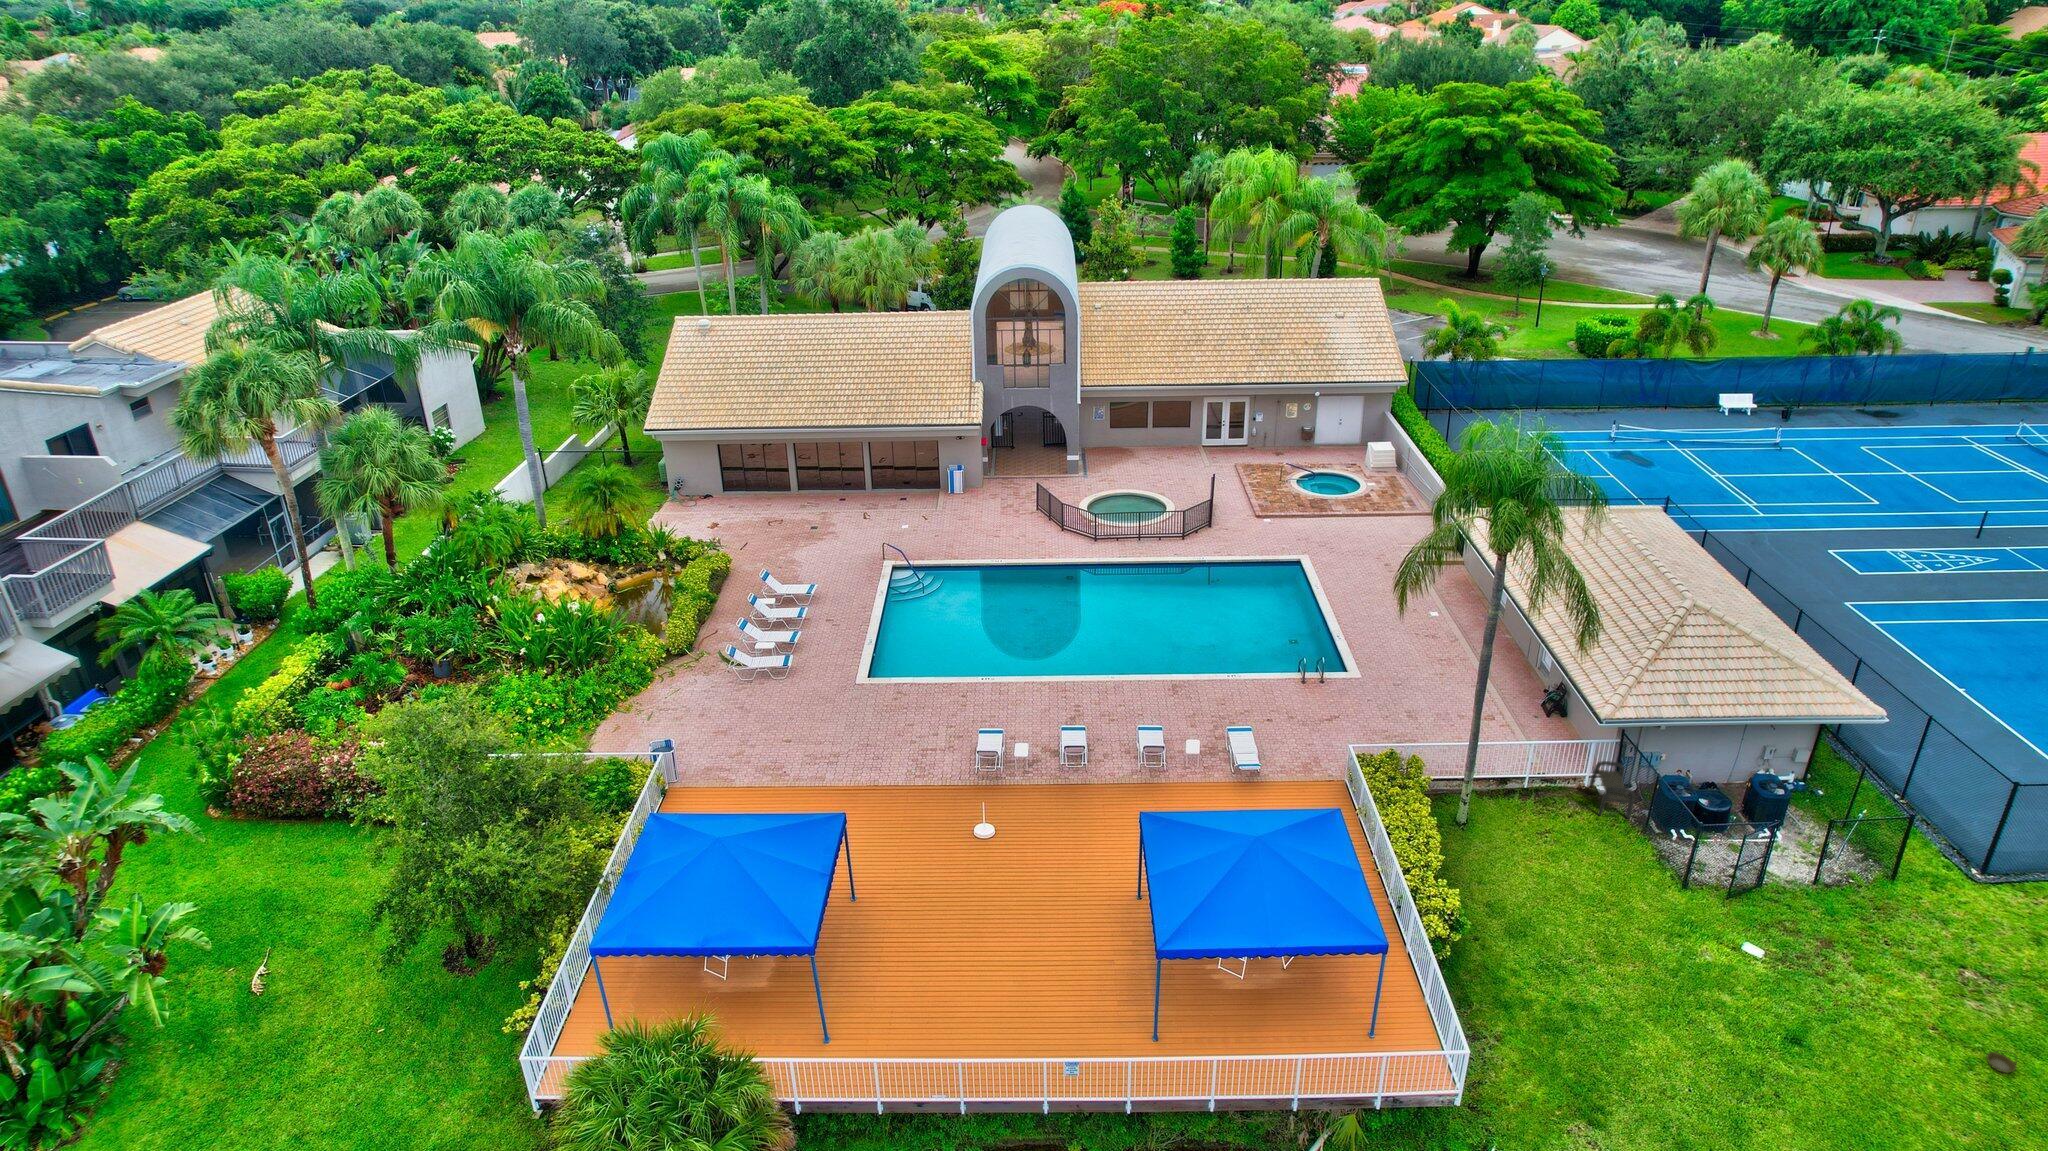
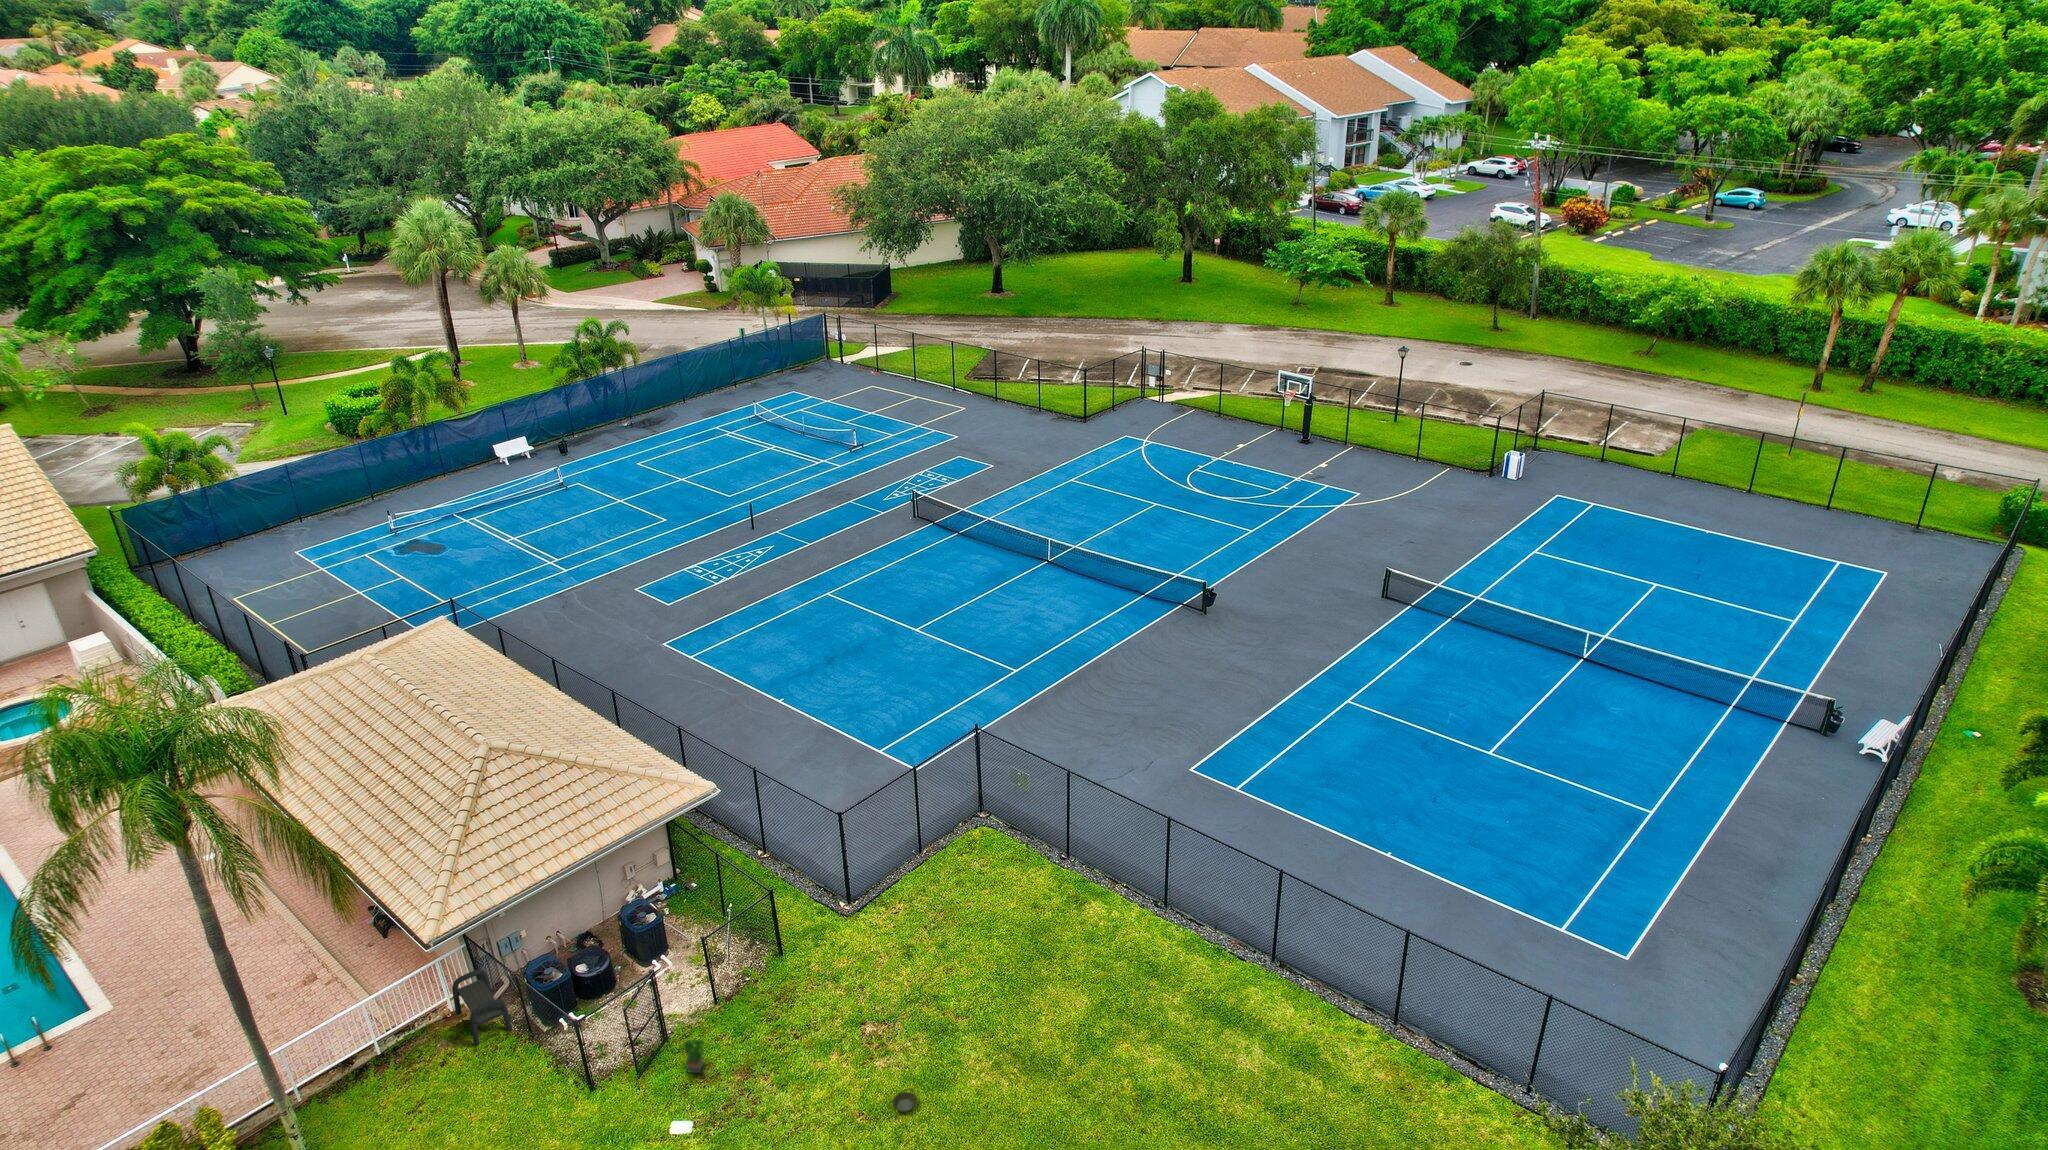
potted tree: none [1775,897,1804,930] -> present [683,1040,705,1073]

